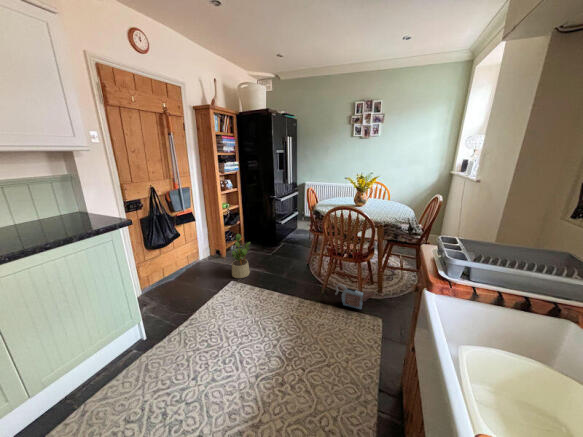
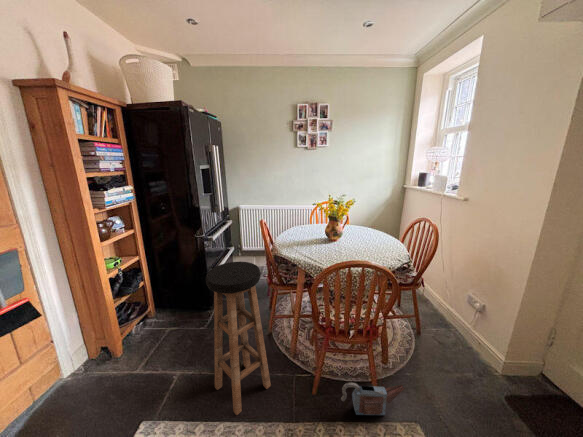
bar stool: none [267,206,299,289] -> present [206,261,271,415]
potted plant: present [232,234,251,278] -> none [135,327,176,412]

